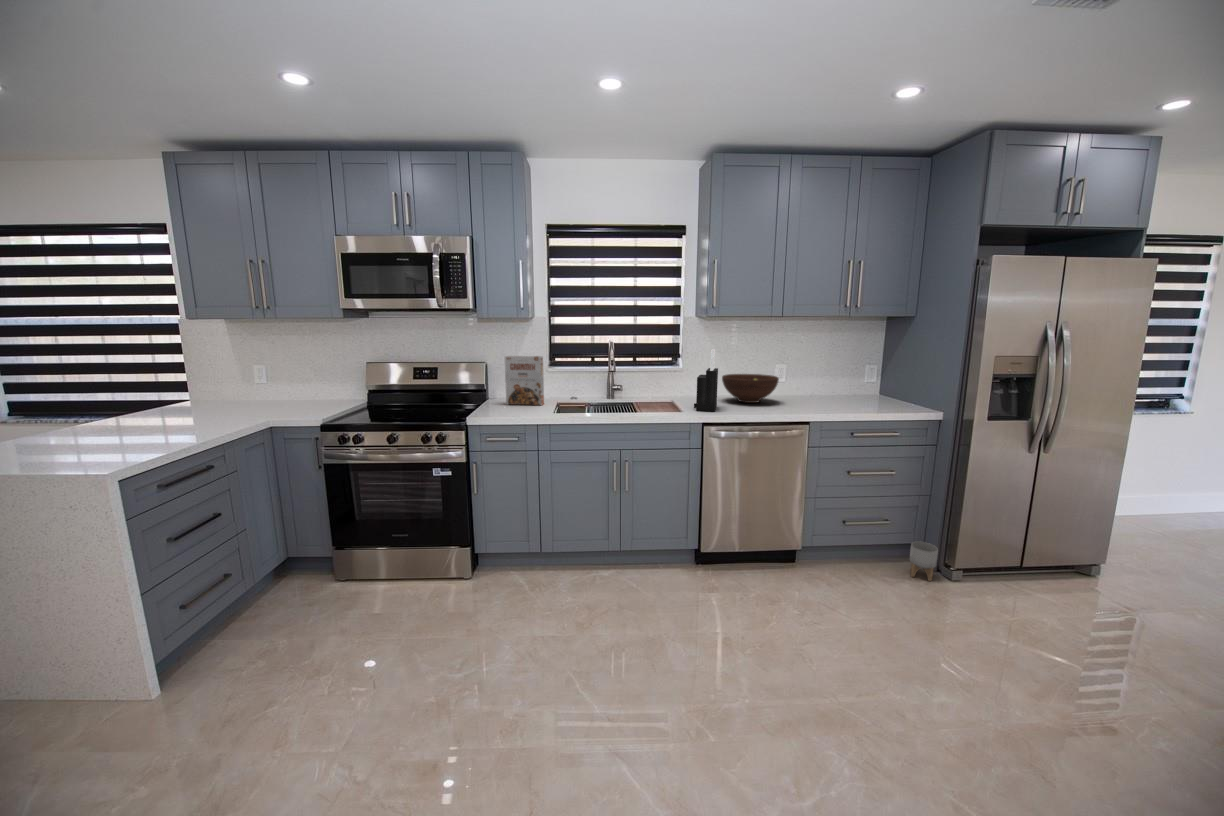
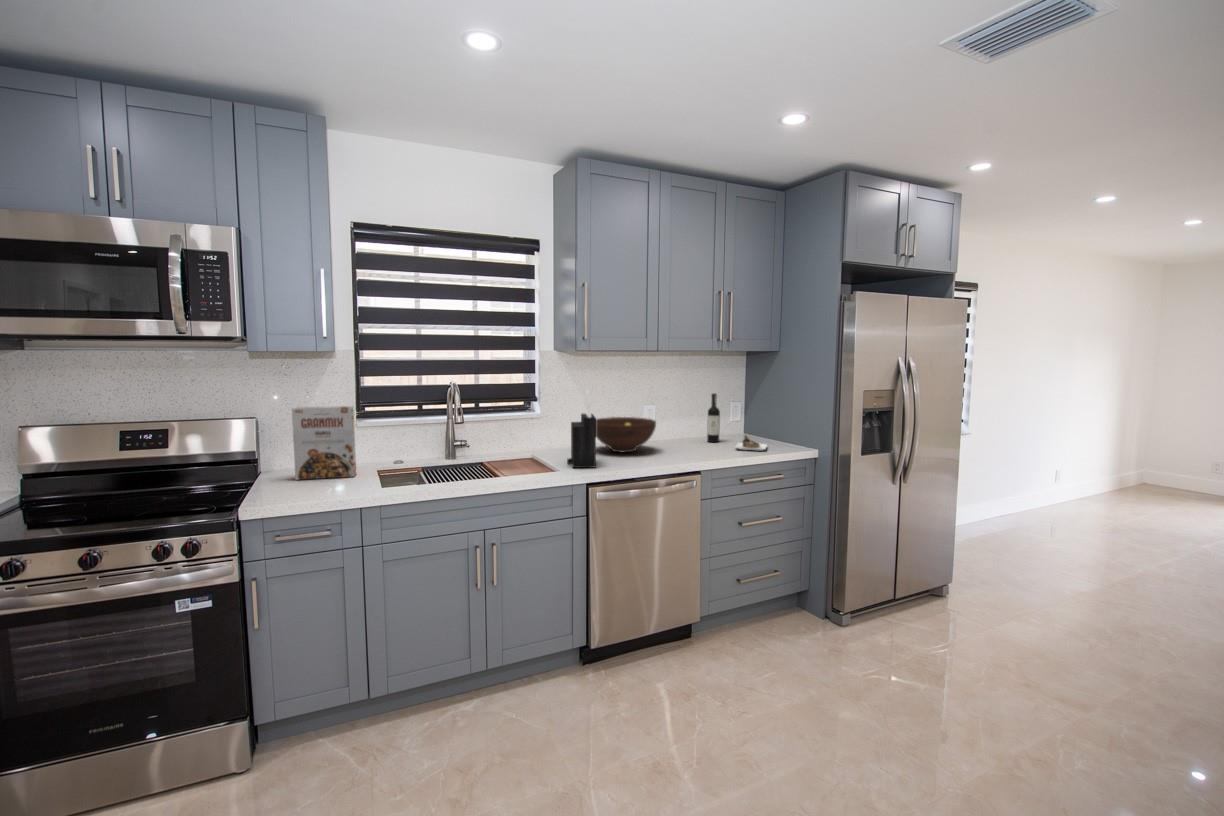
wine bottle: none [834,356,890,409] -> present [707,394,767,451]
planter: present [910,542,938,581] -> none [802,590,828,632]

